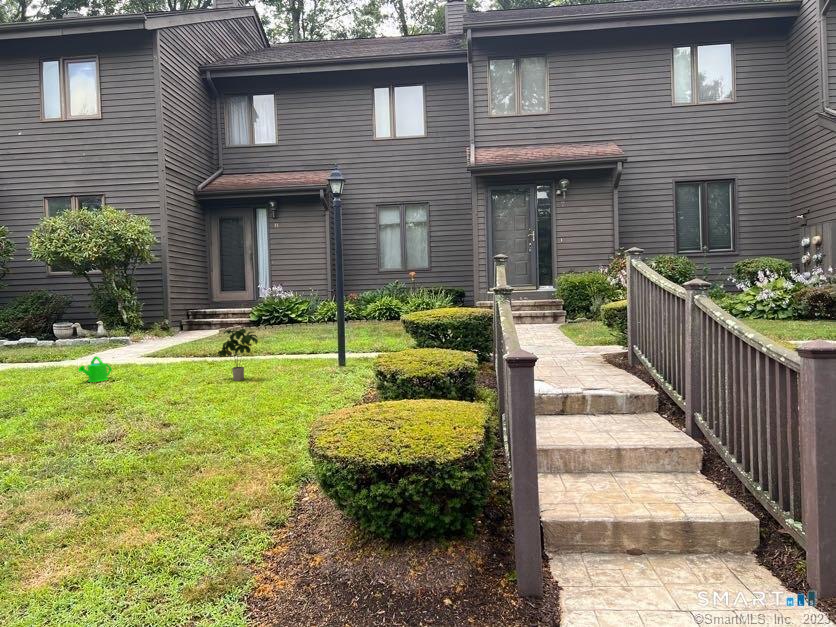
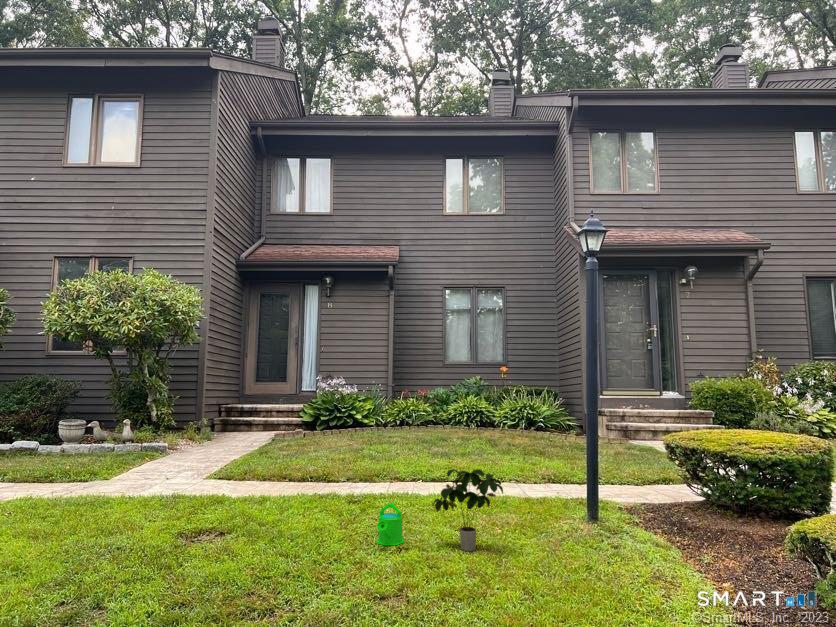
watering can: present [78,356,112,382] -> present [377,503,404,546]

